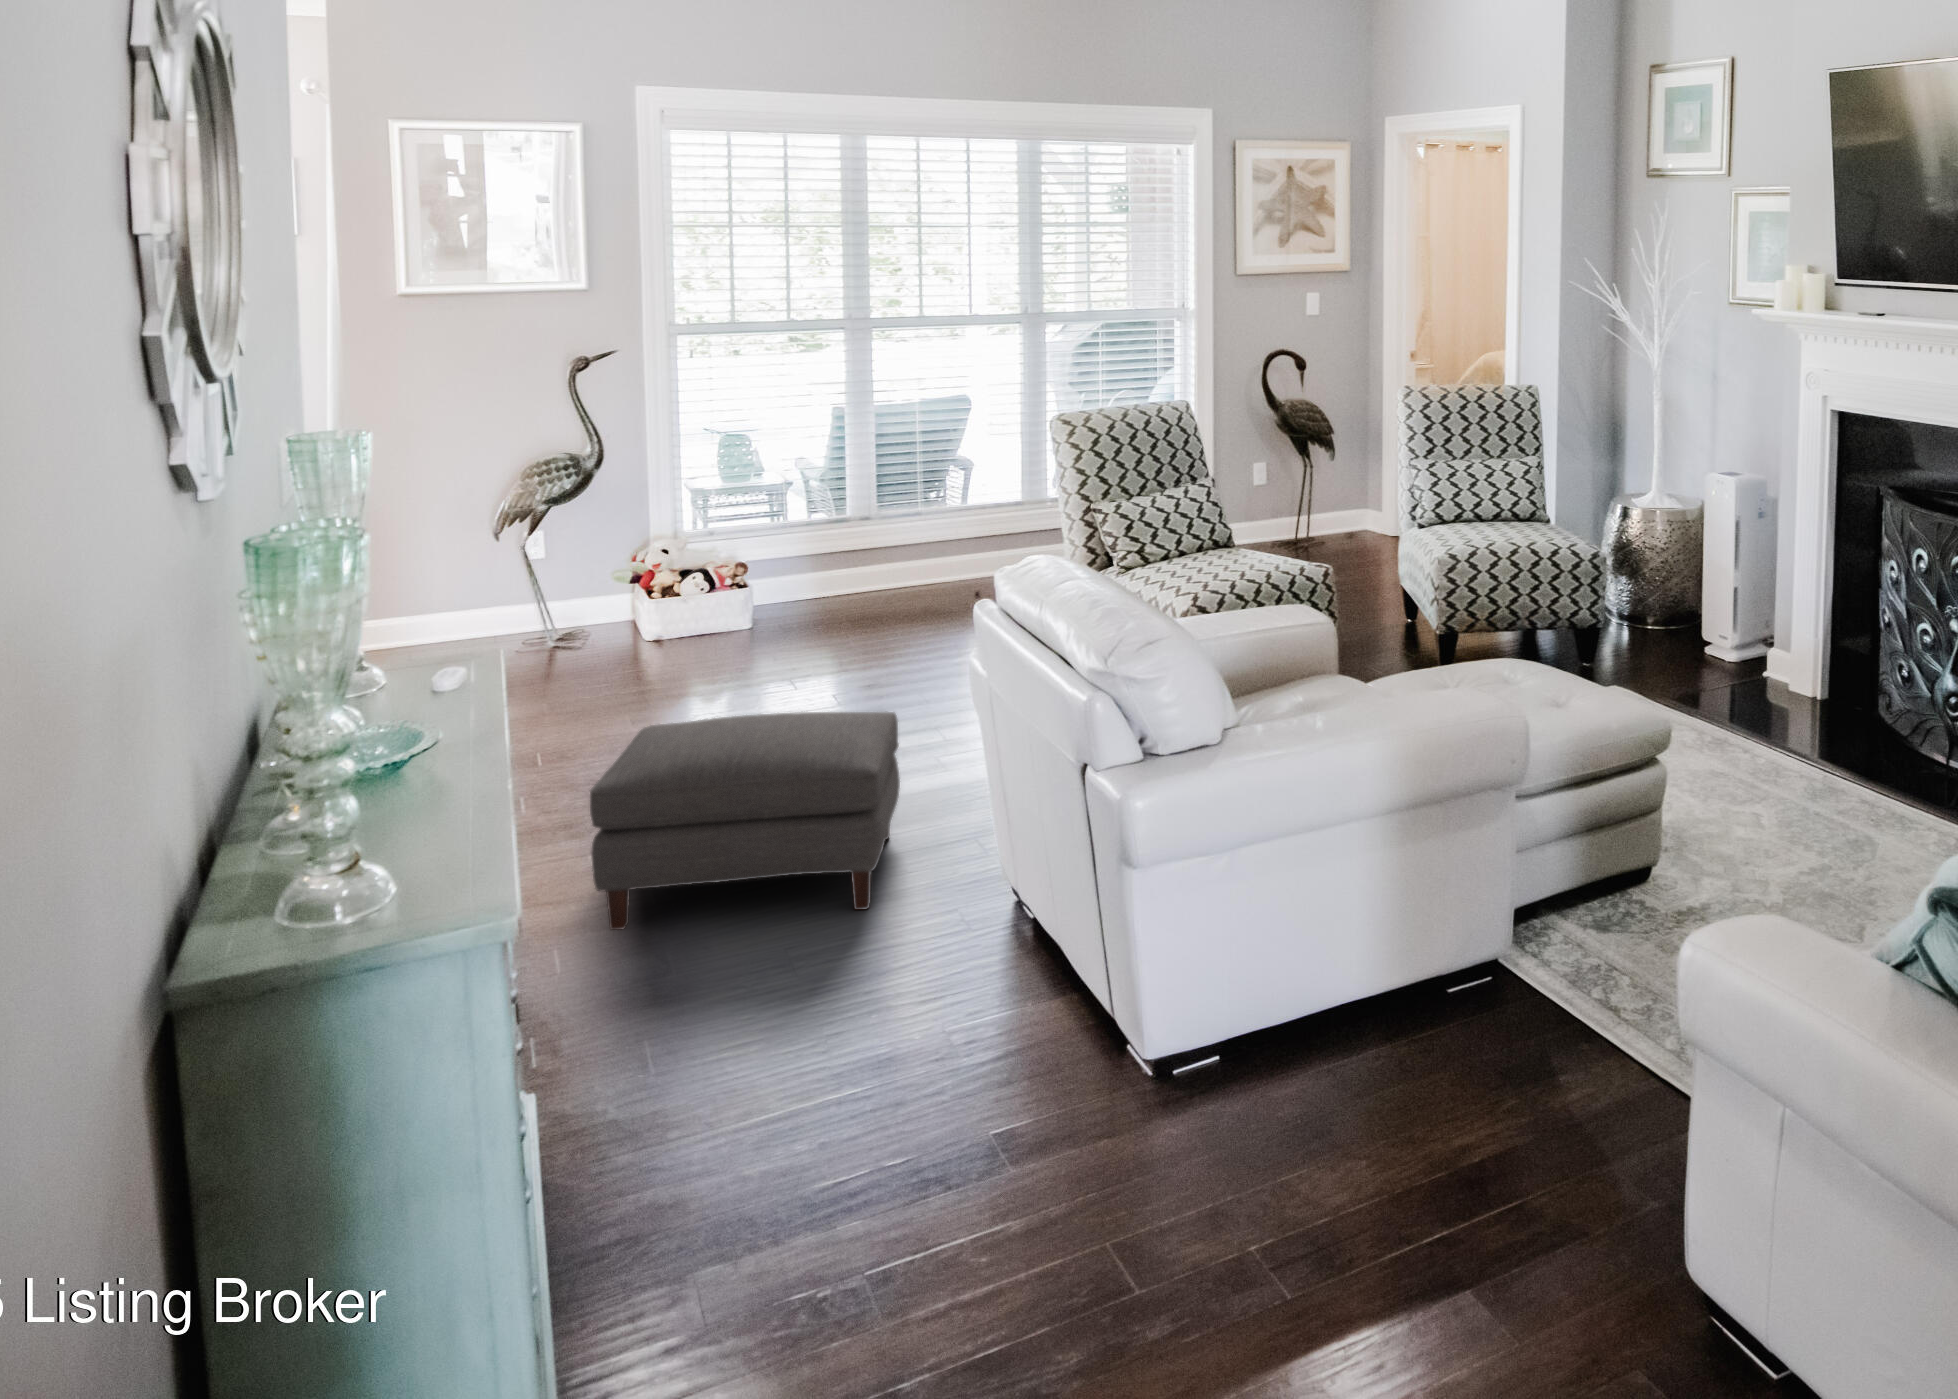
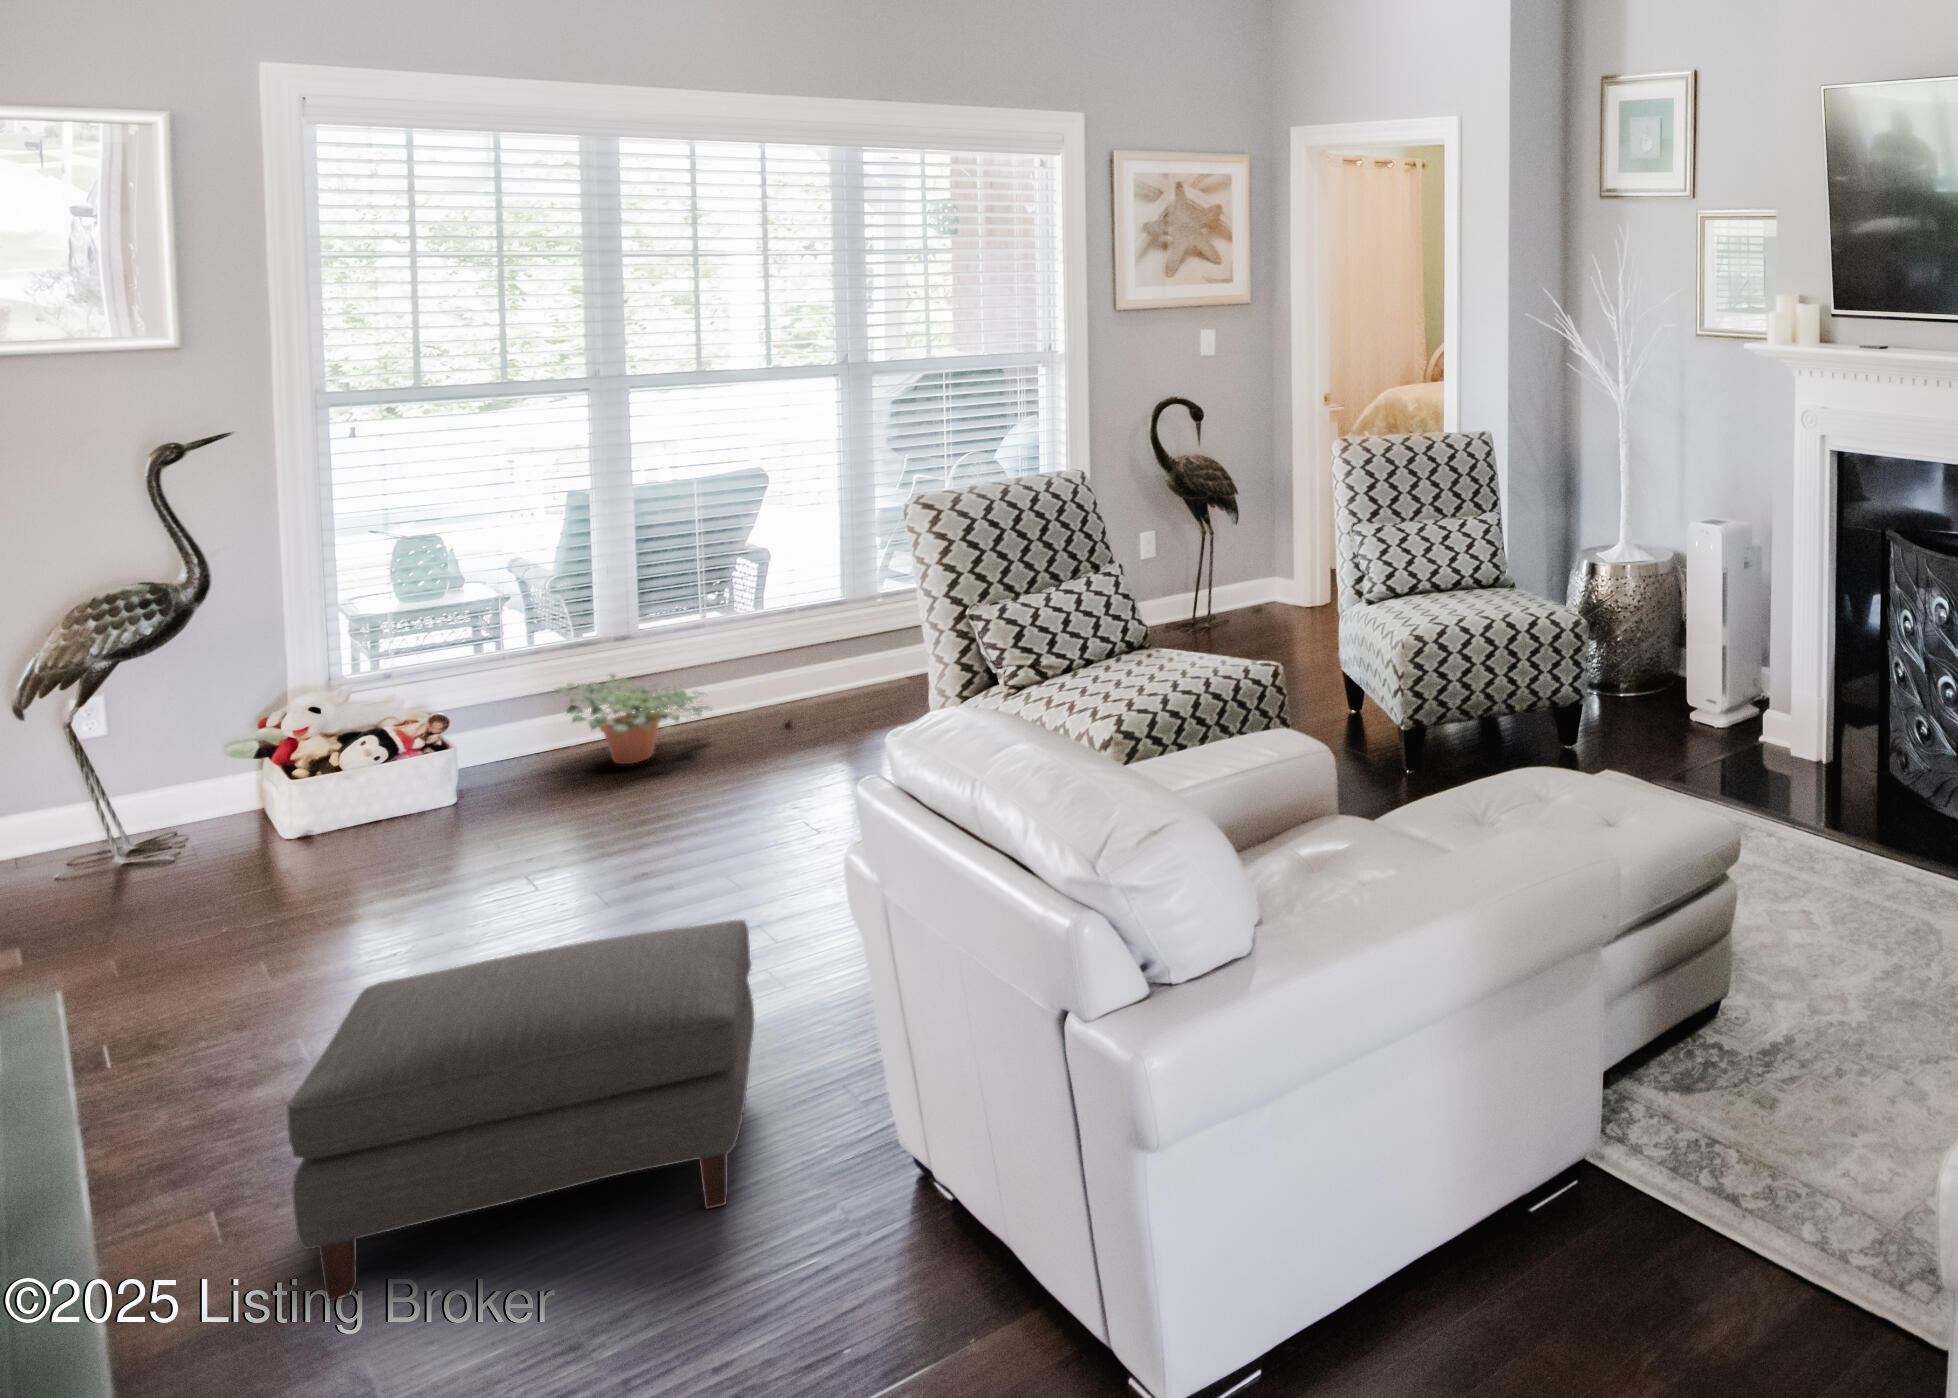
potted plant: none [790,544,905,615] -> present [557,674,709,764]

